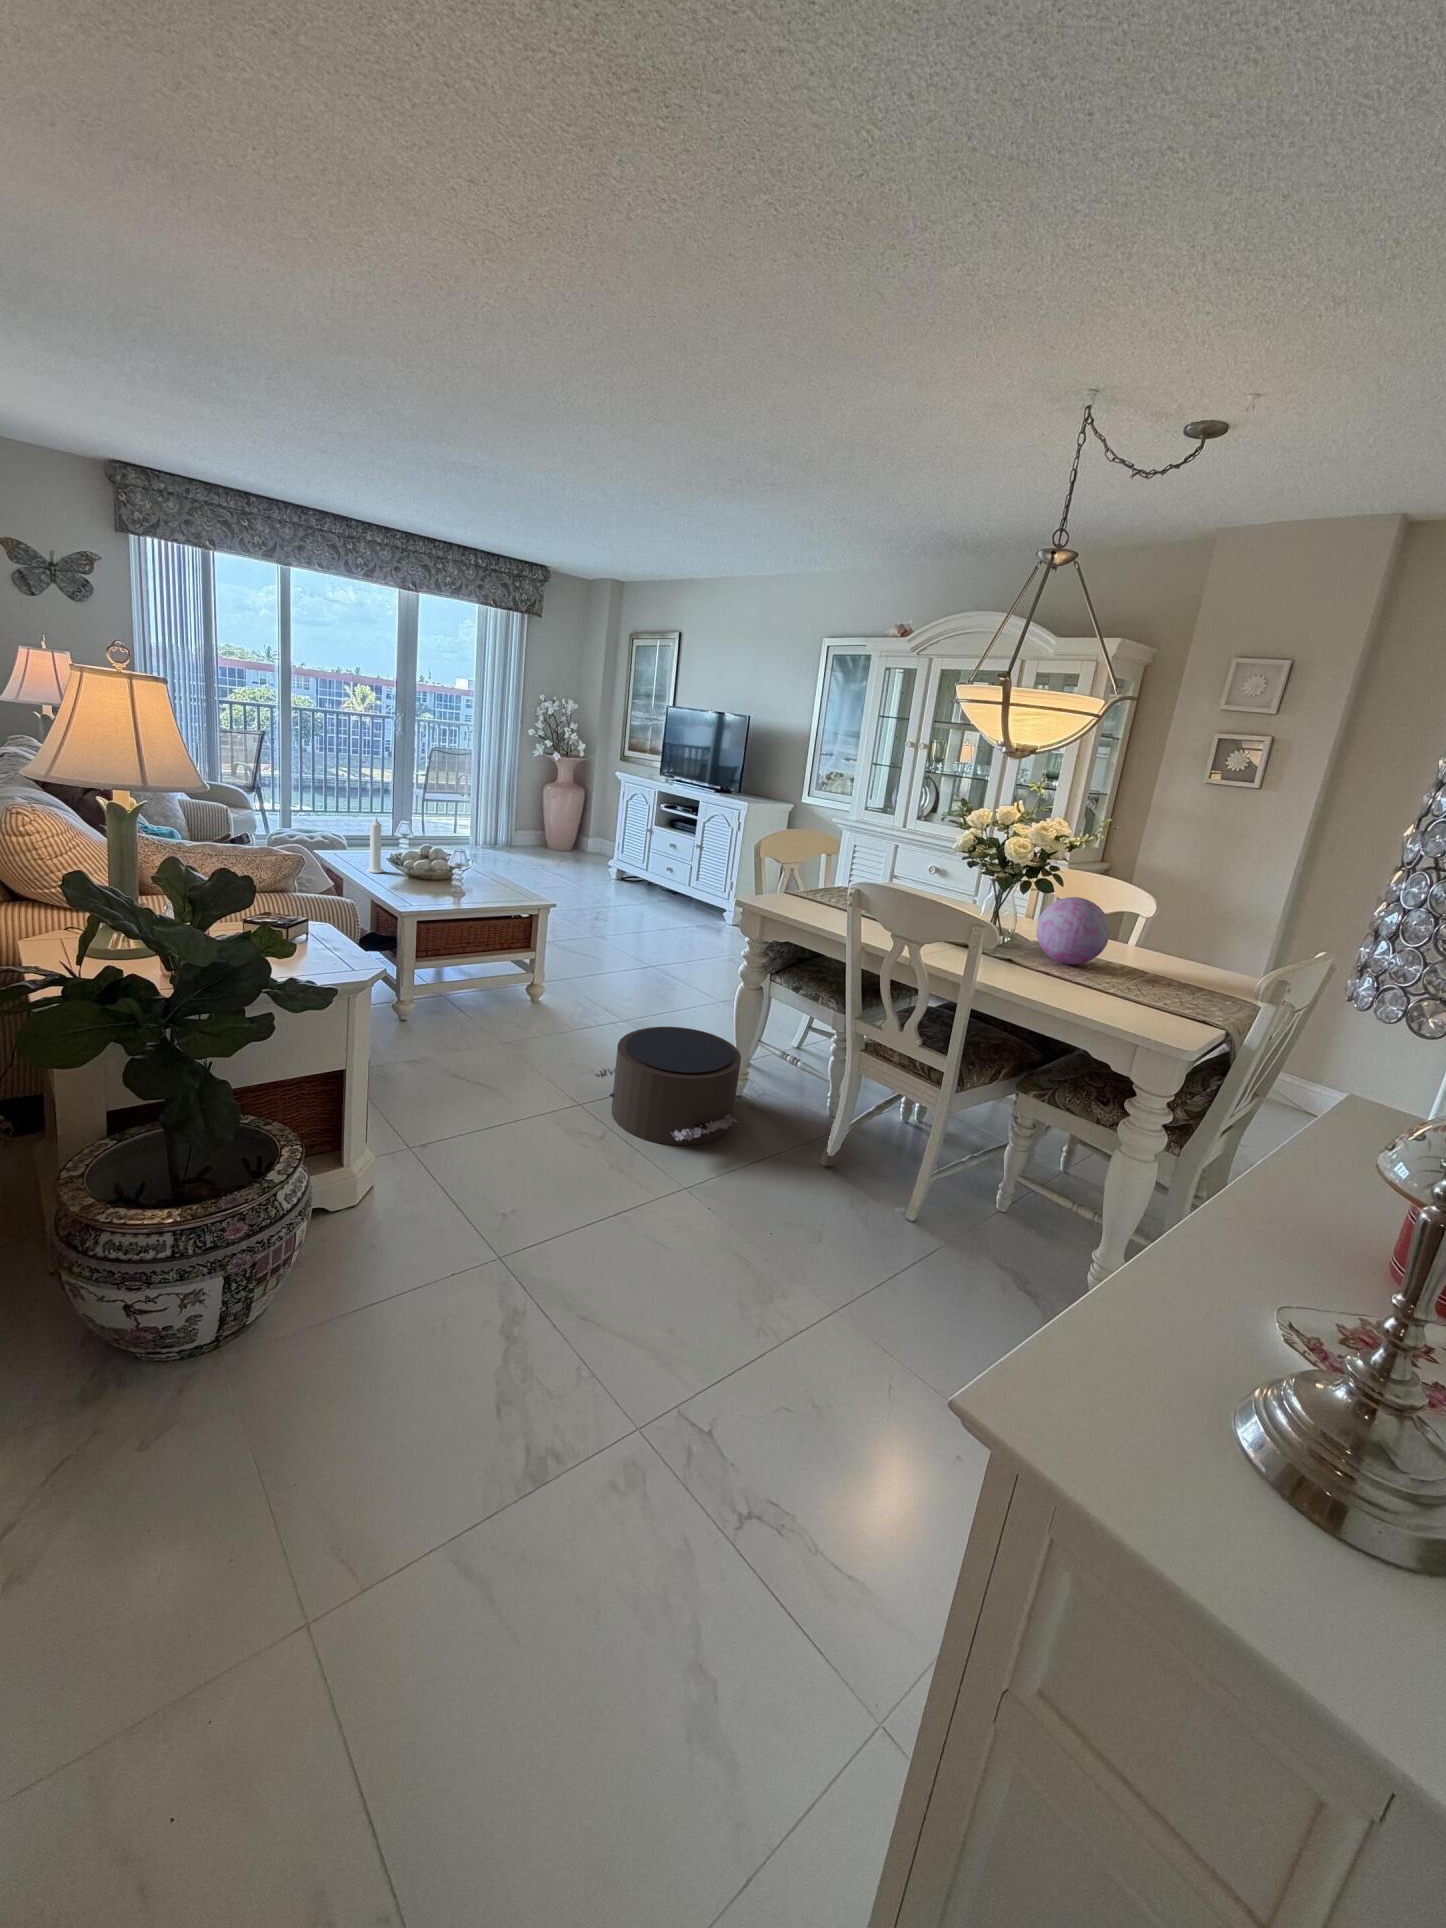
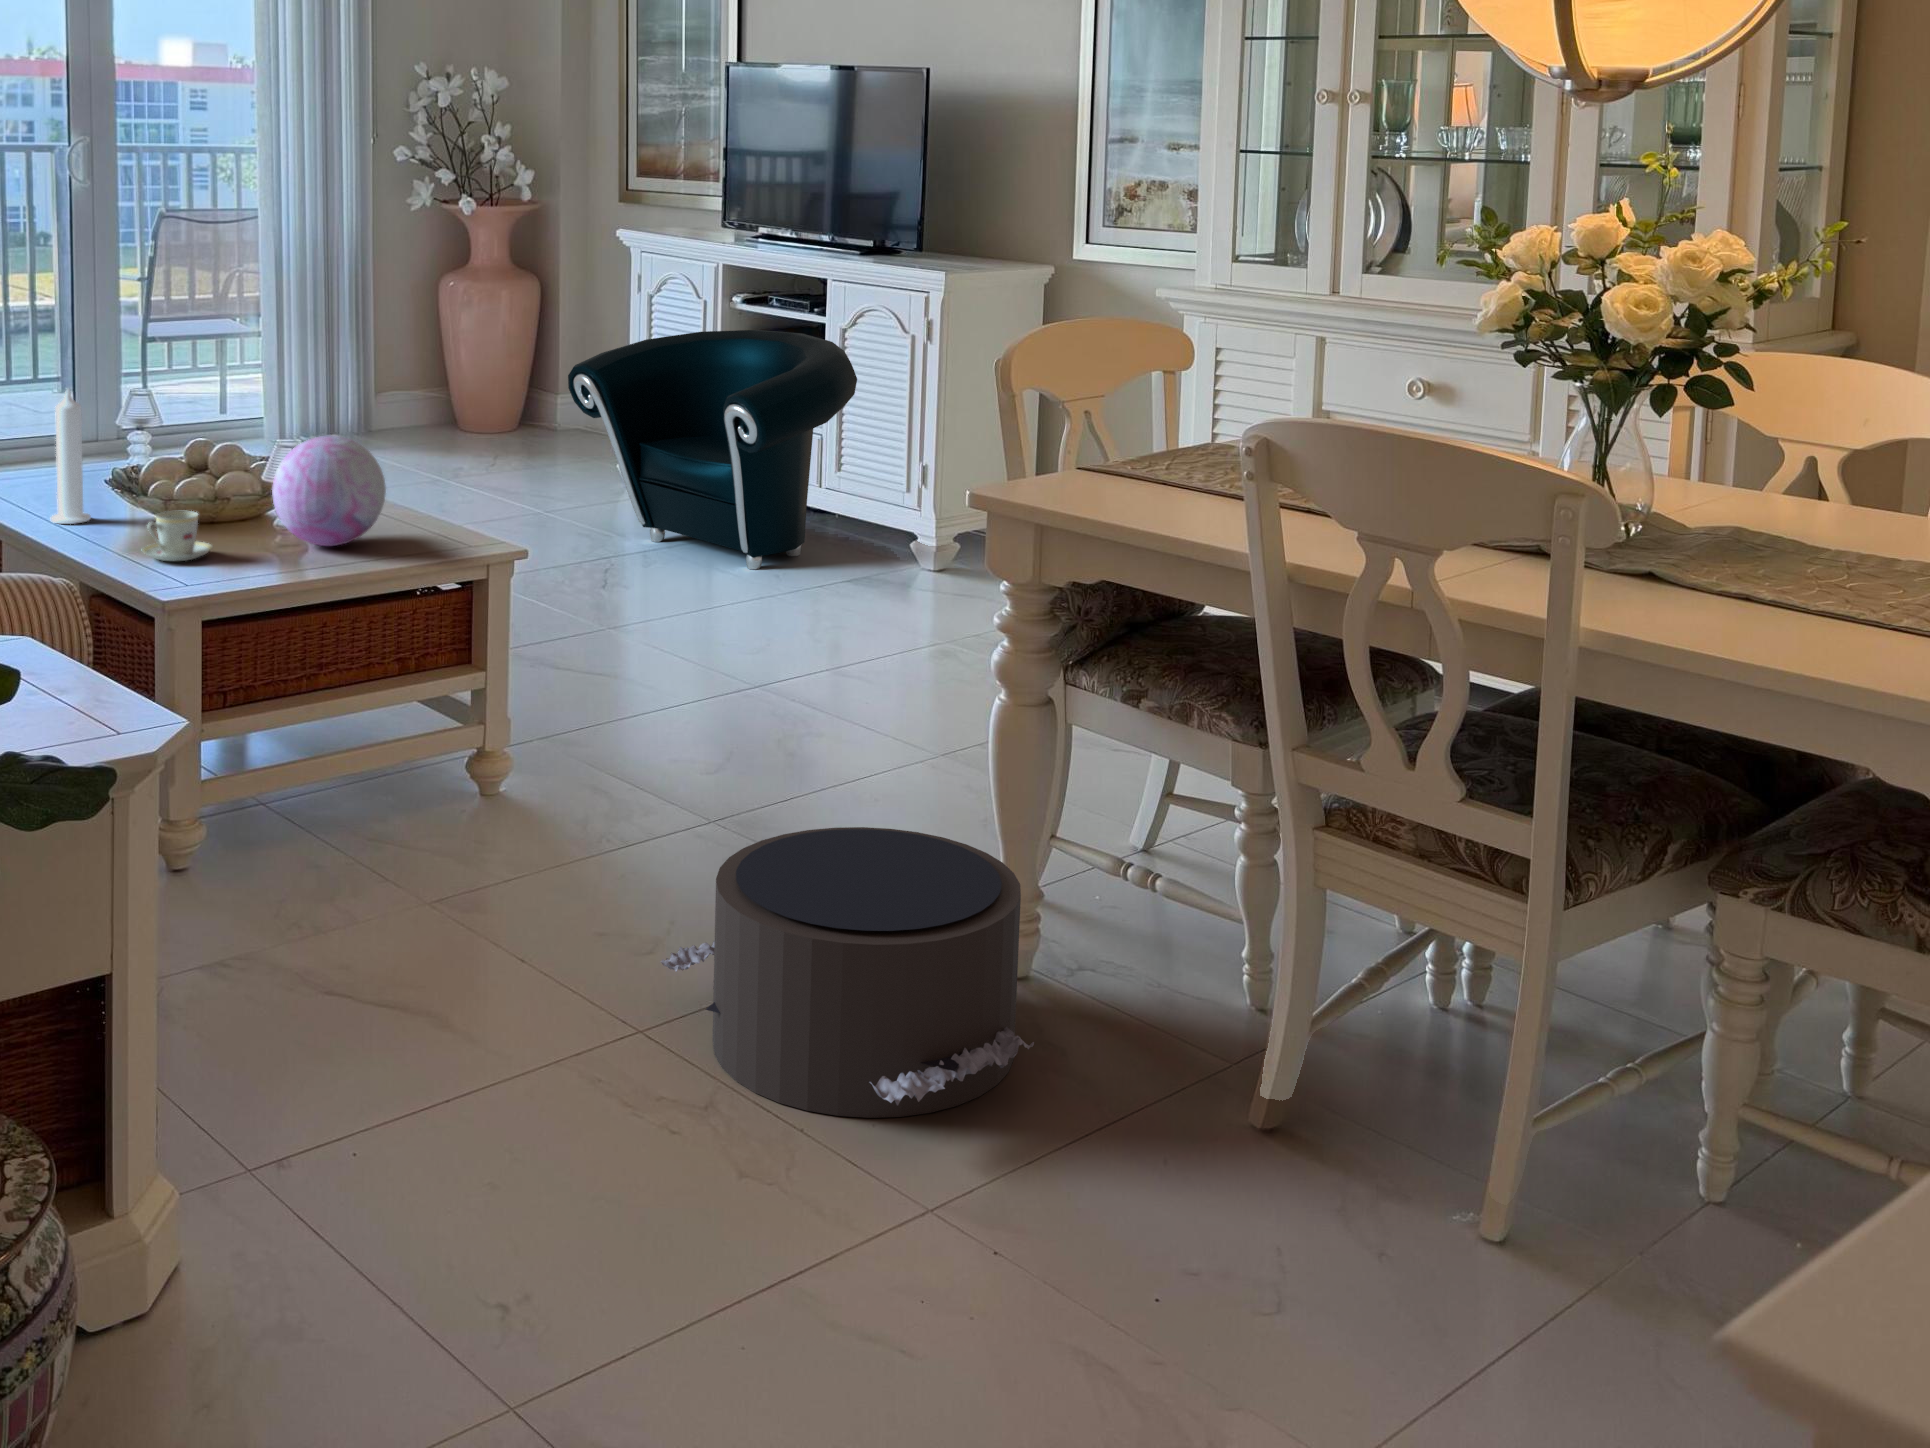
armchair: none [592,817,708,915] -> present [568,330,857,569]
teacup: none [401,872,431,893] -> present [142,510,213,561]
decorative orb: present [1036,897,1110,964] -> present [272,435,386,546]

